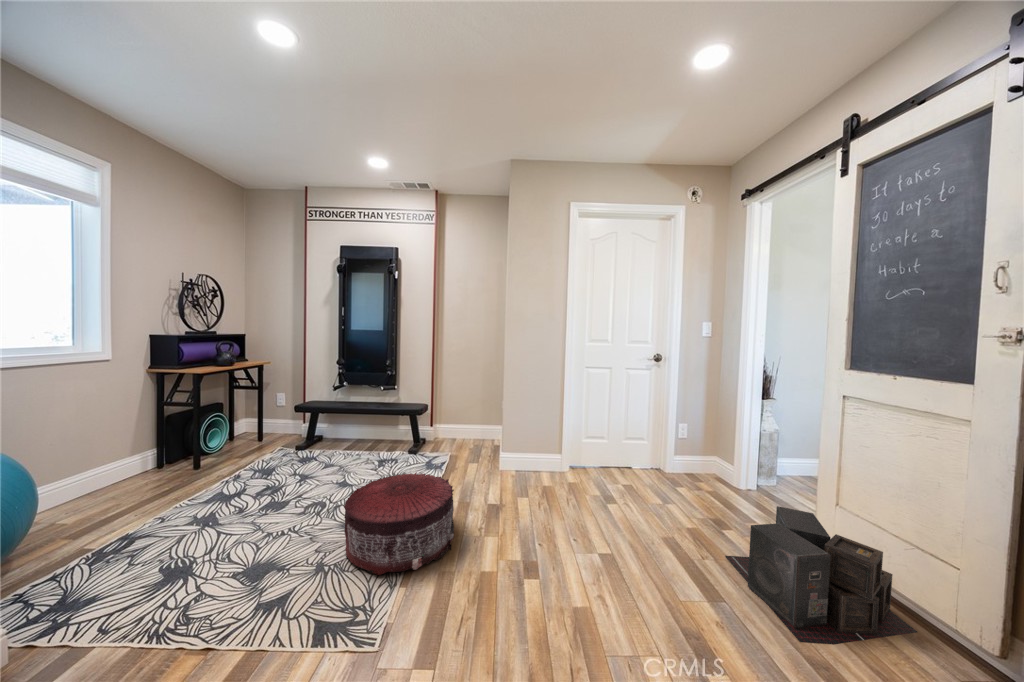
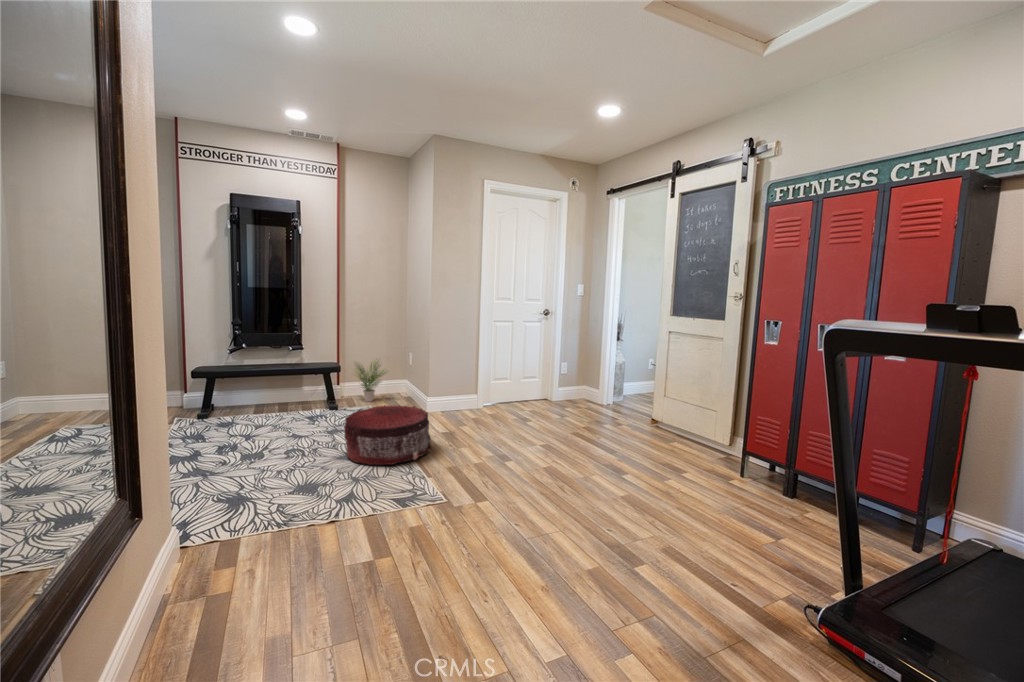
potted plant: none [434,400,477,447] -> present [356,362,386,402]
speaker: present [726,506,917,645] -> none [599,398,693,453]

